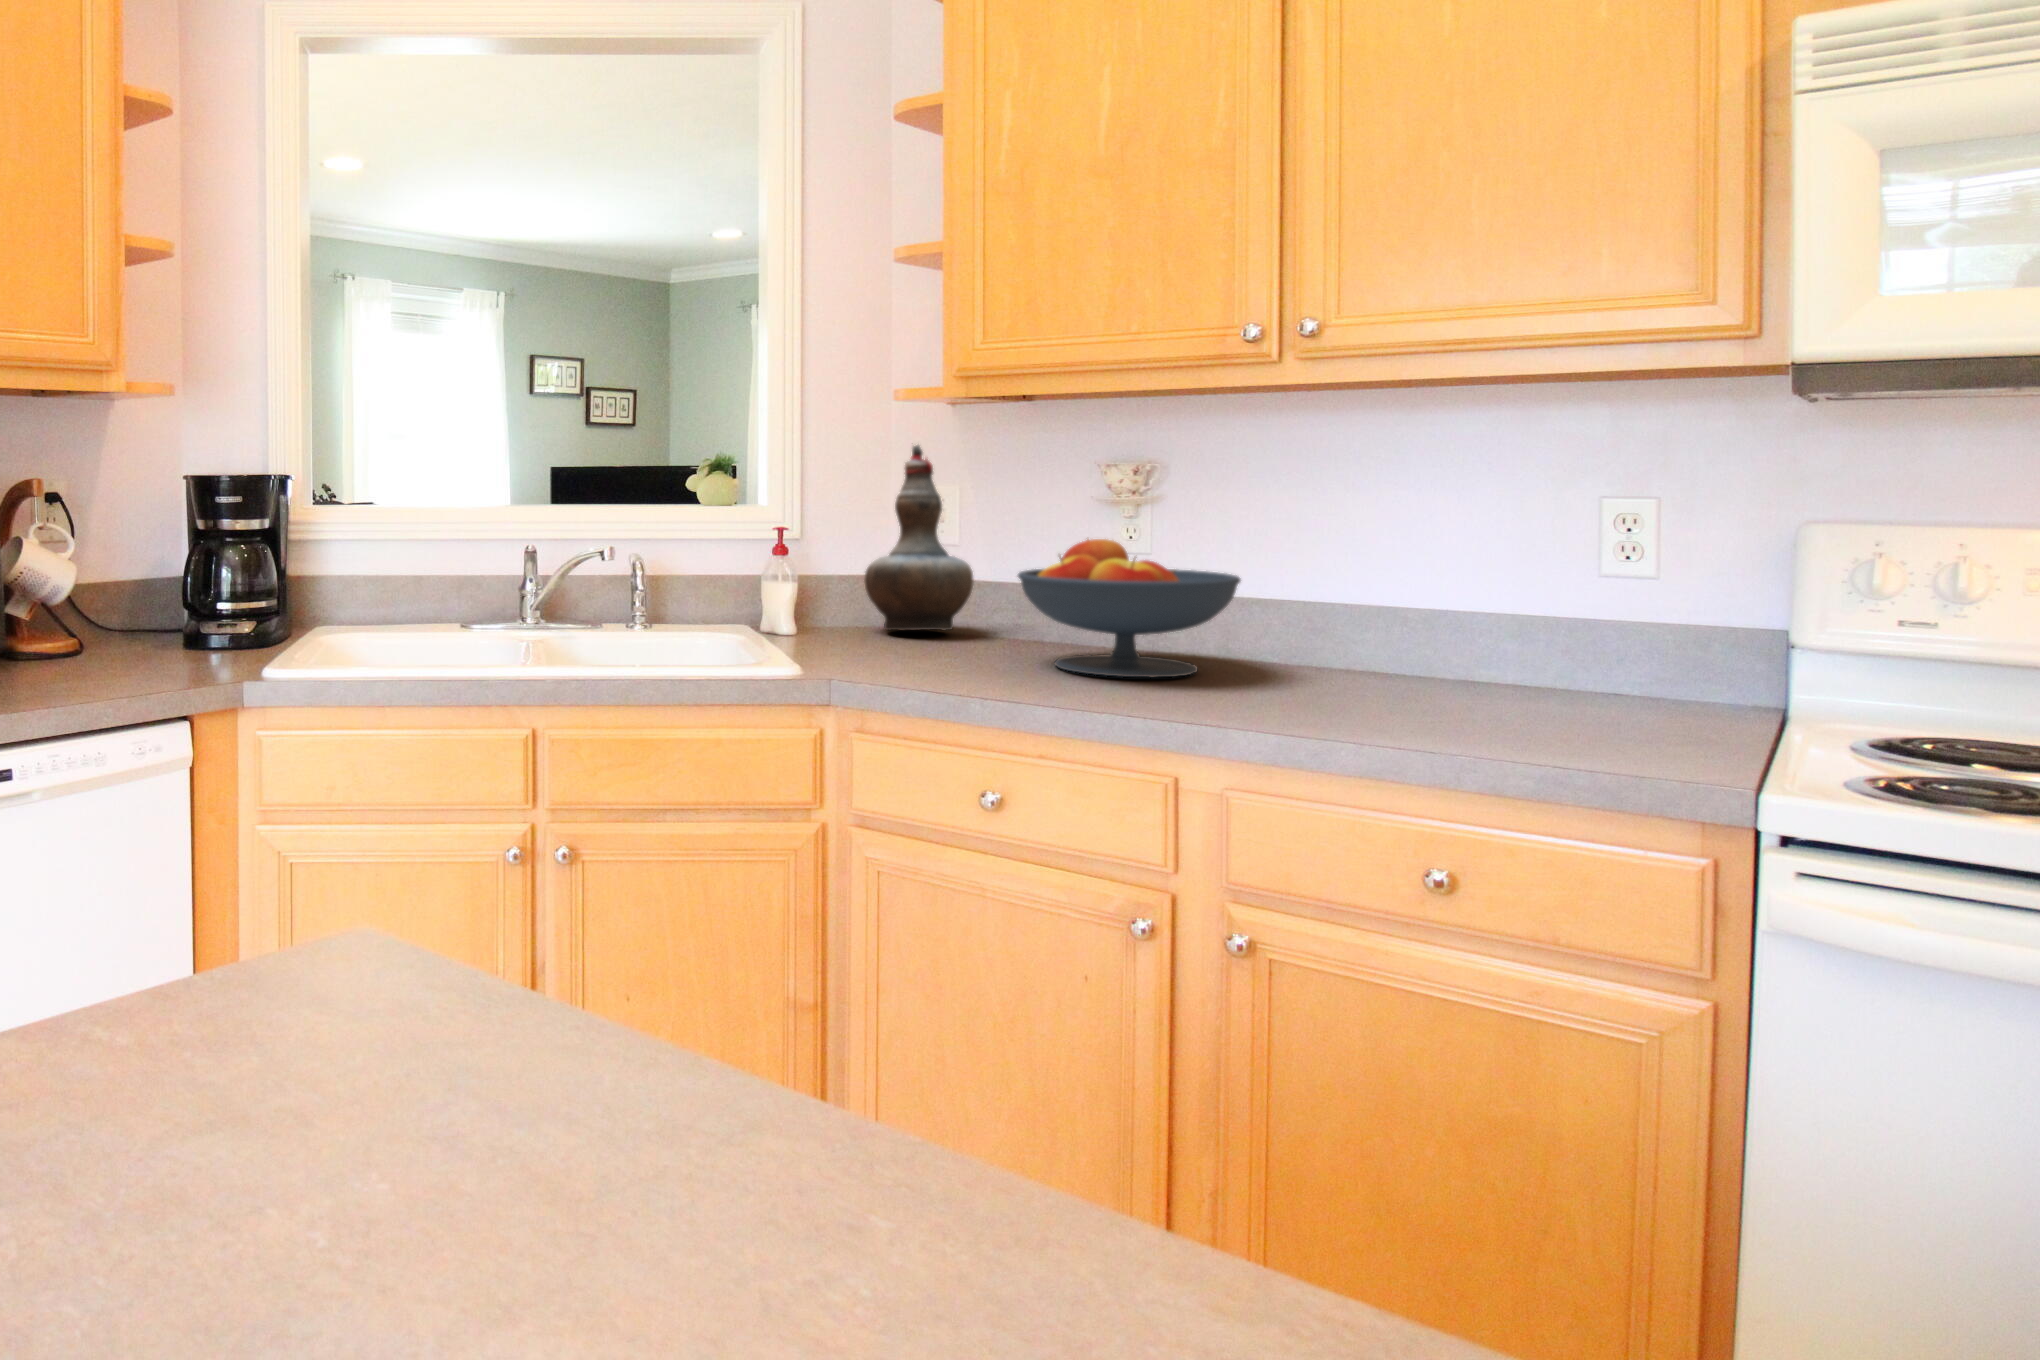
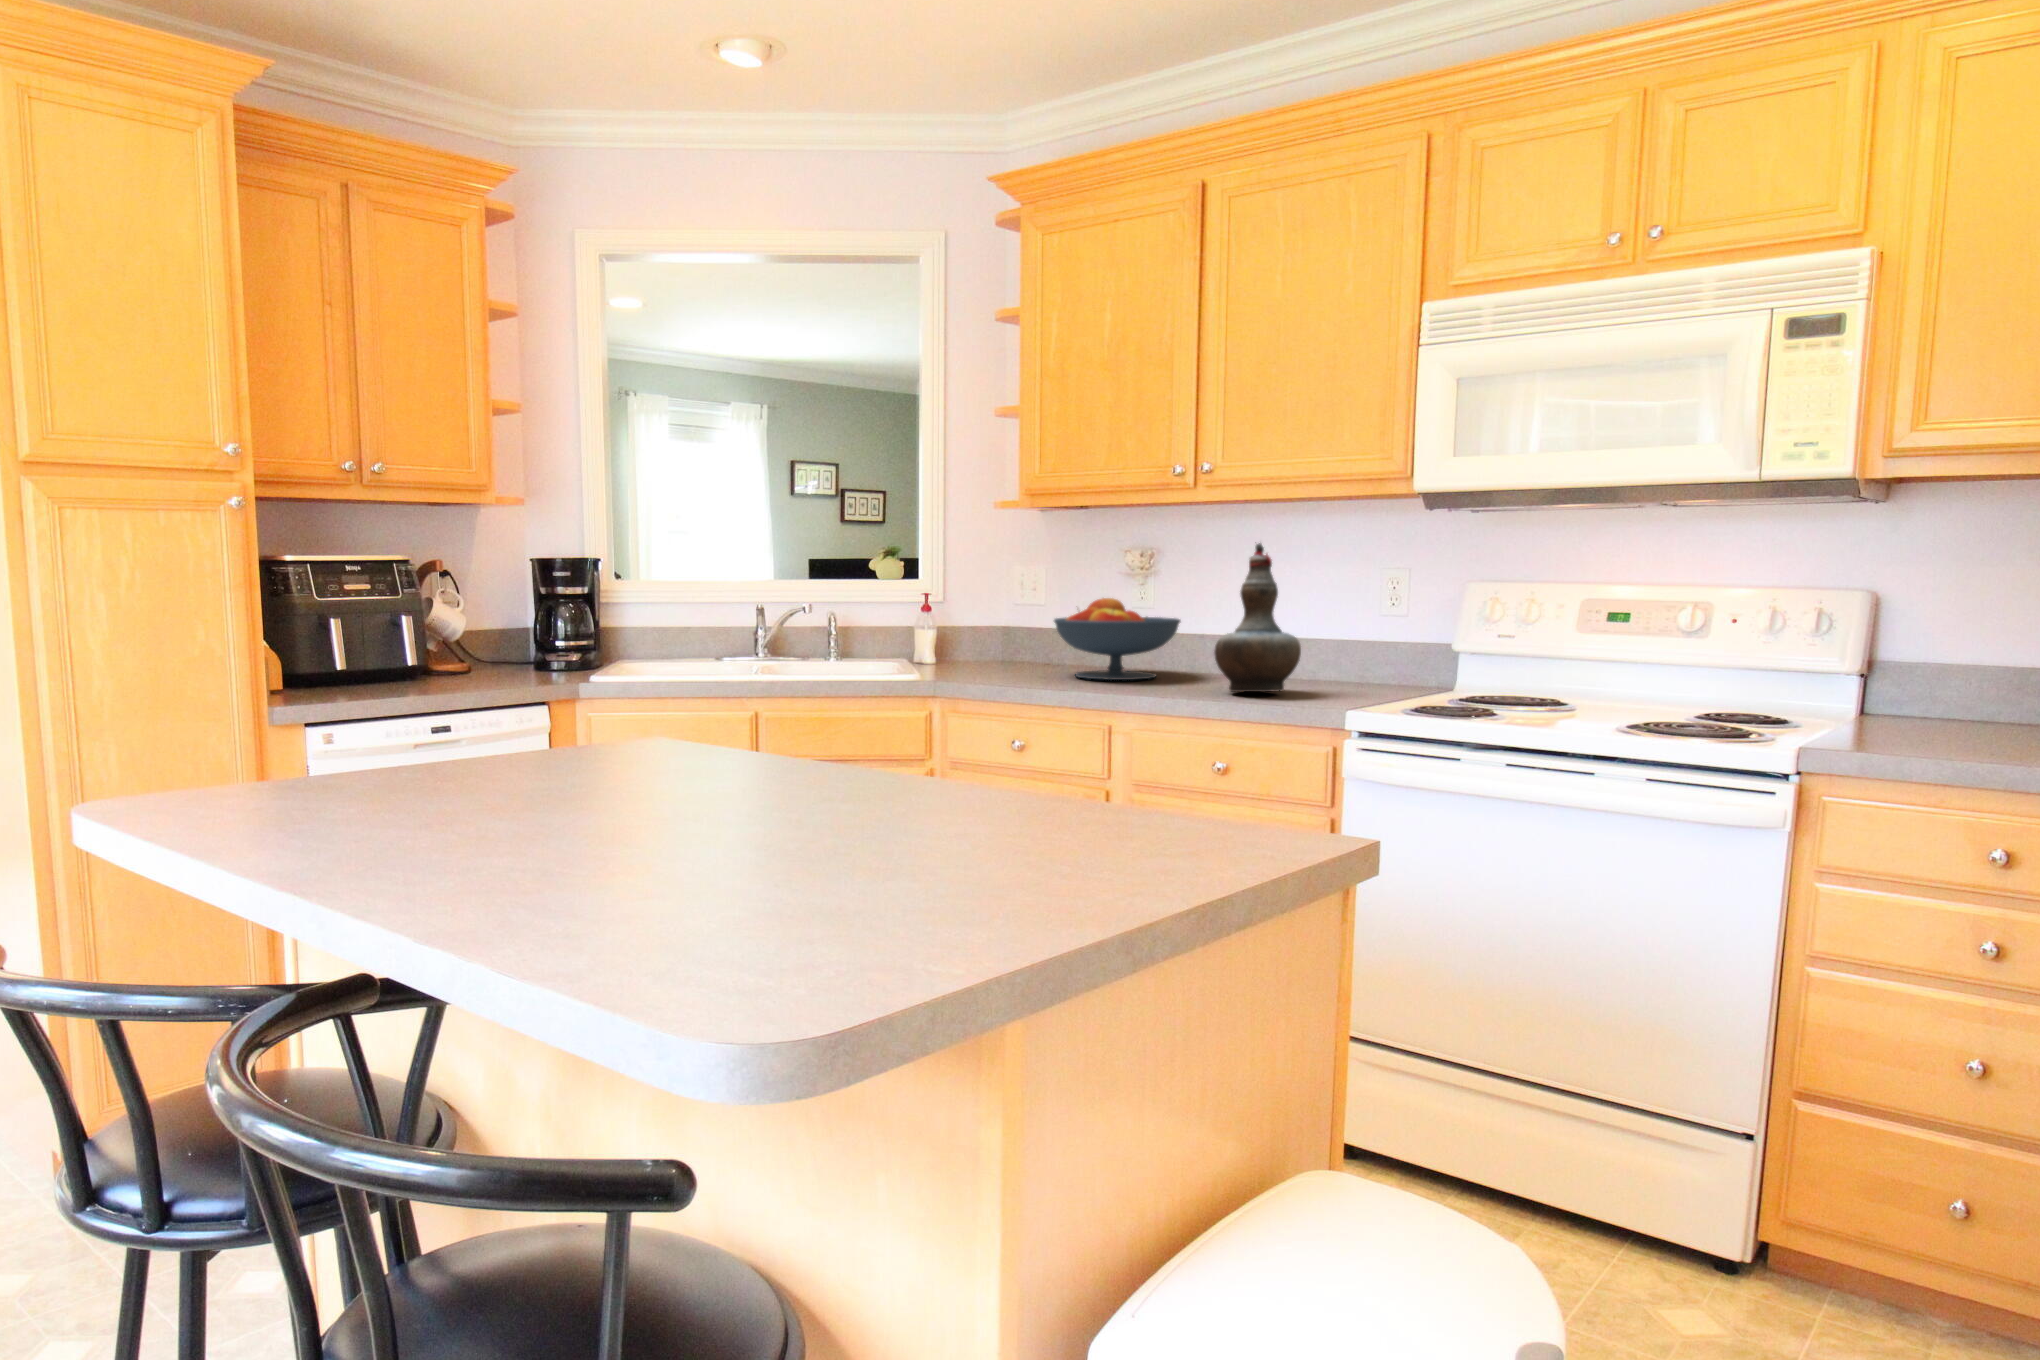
decorative vase: present [864,445,973,631] -> present [1214,543,1301,692]

